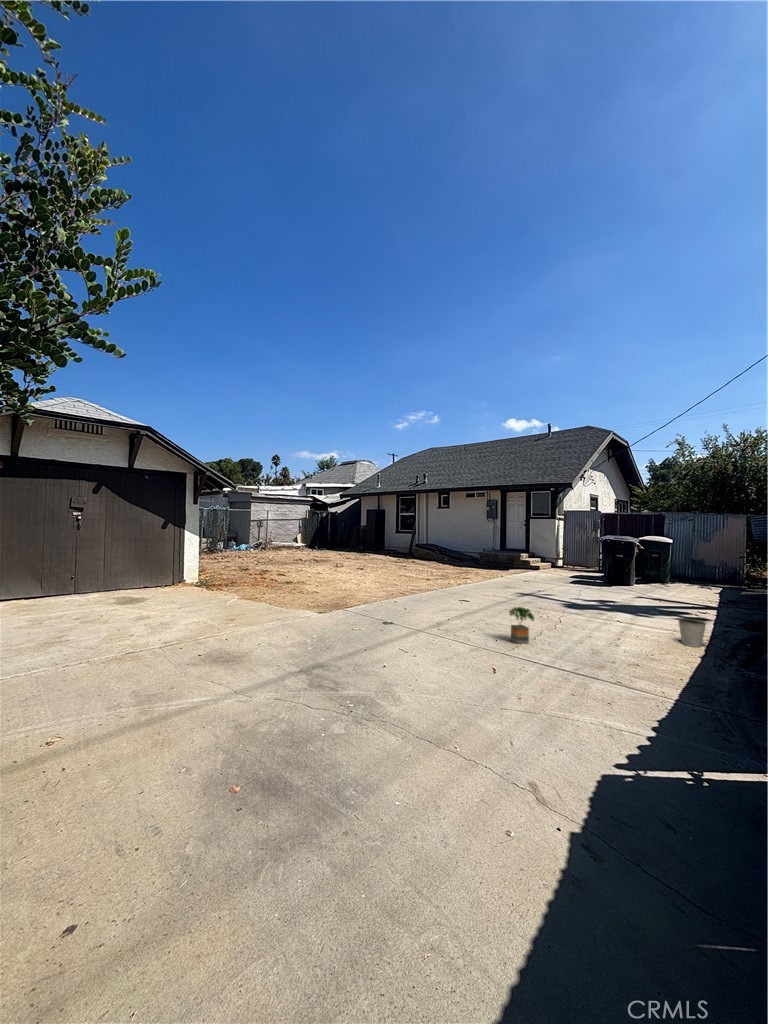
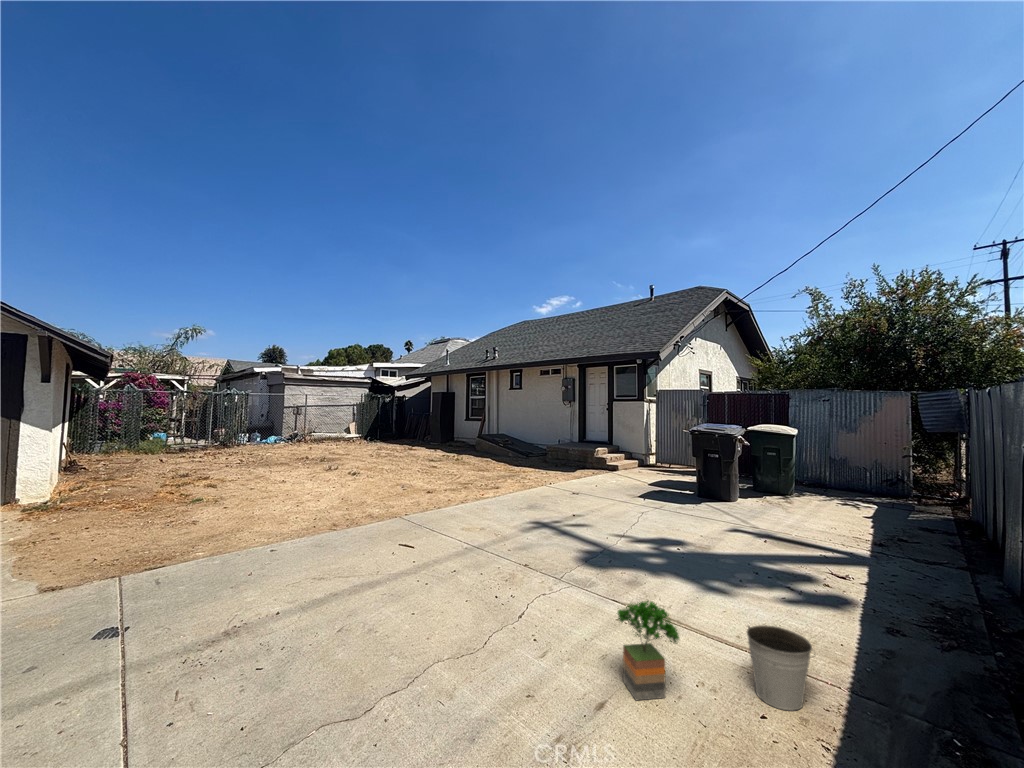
potted tree: present [509,607,534,644] -> present [618,601,679,700]

